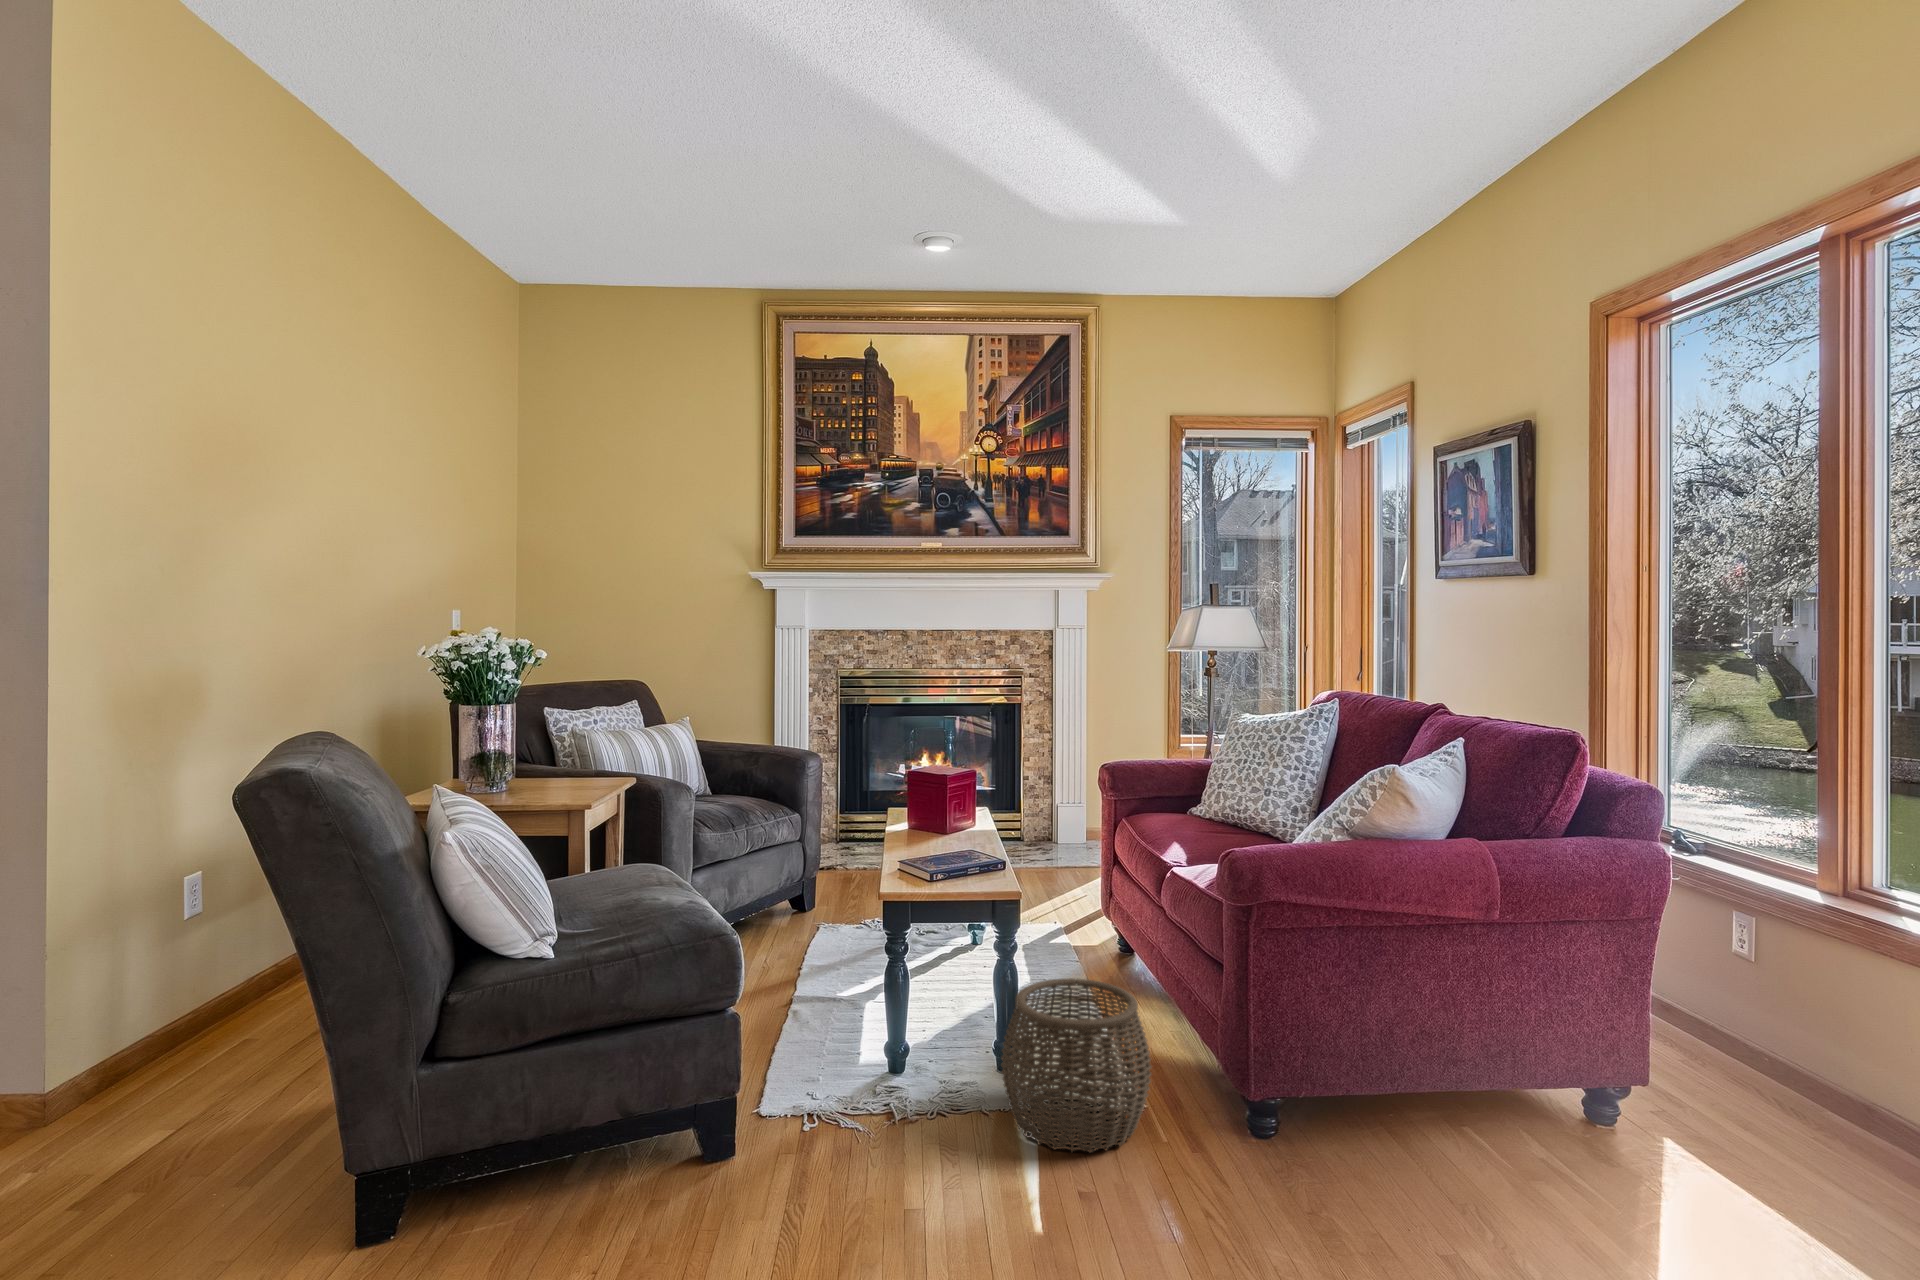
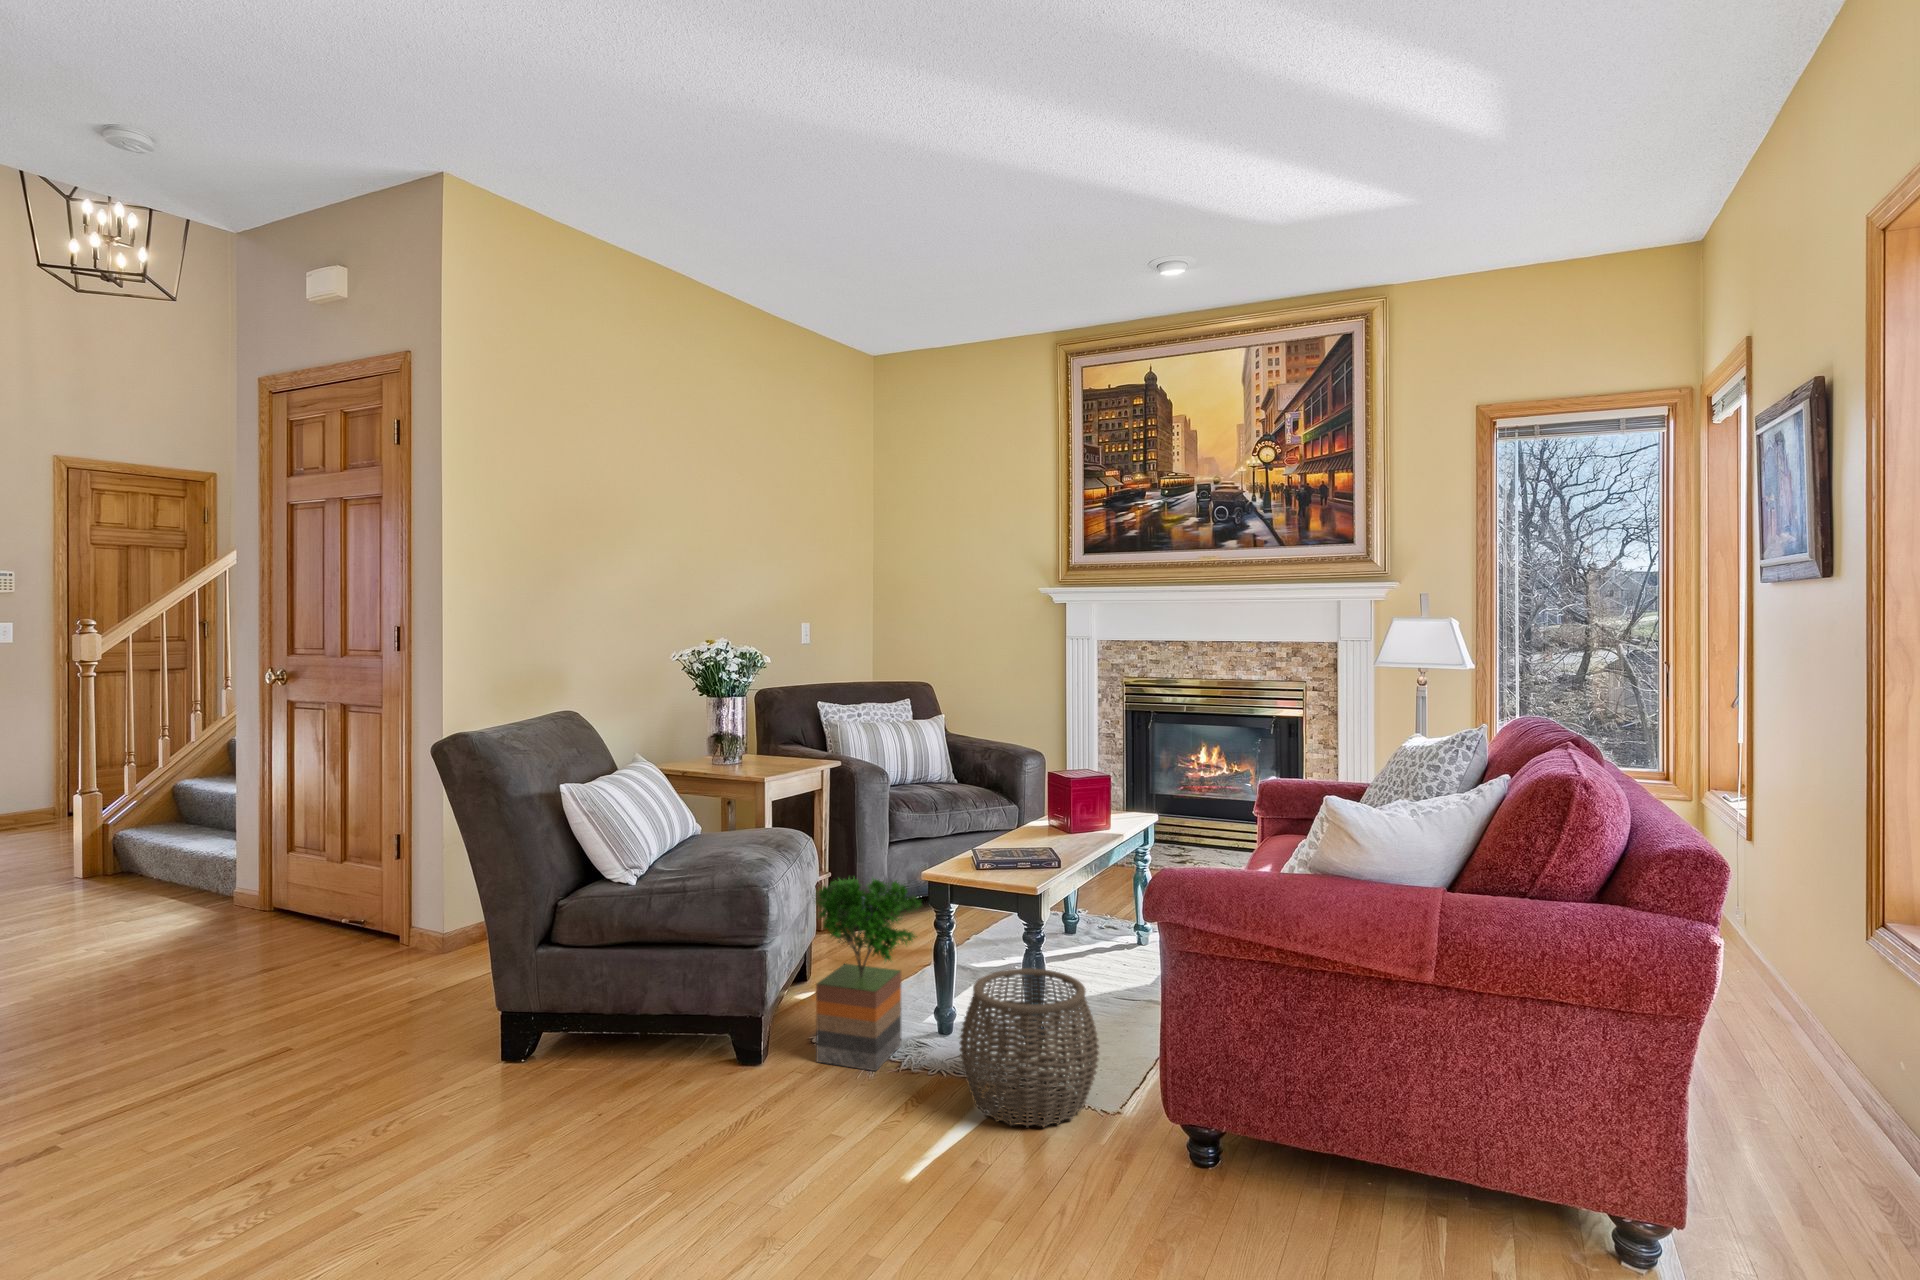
potted tree: none [774,905,920,1140] -> present [814,878,921,1071]

